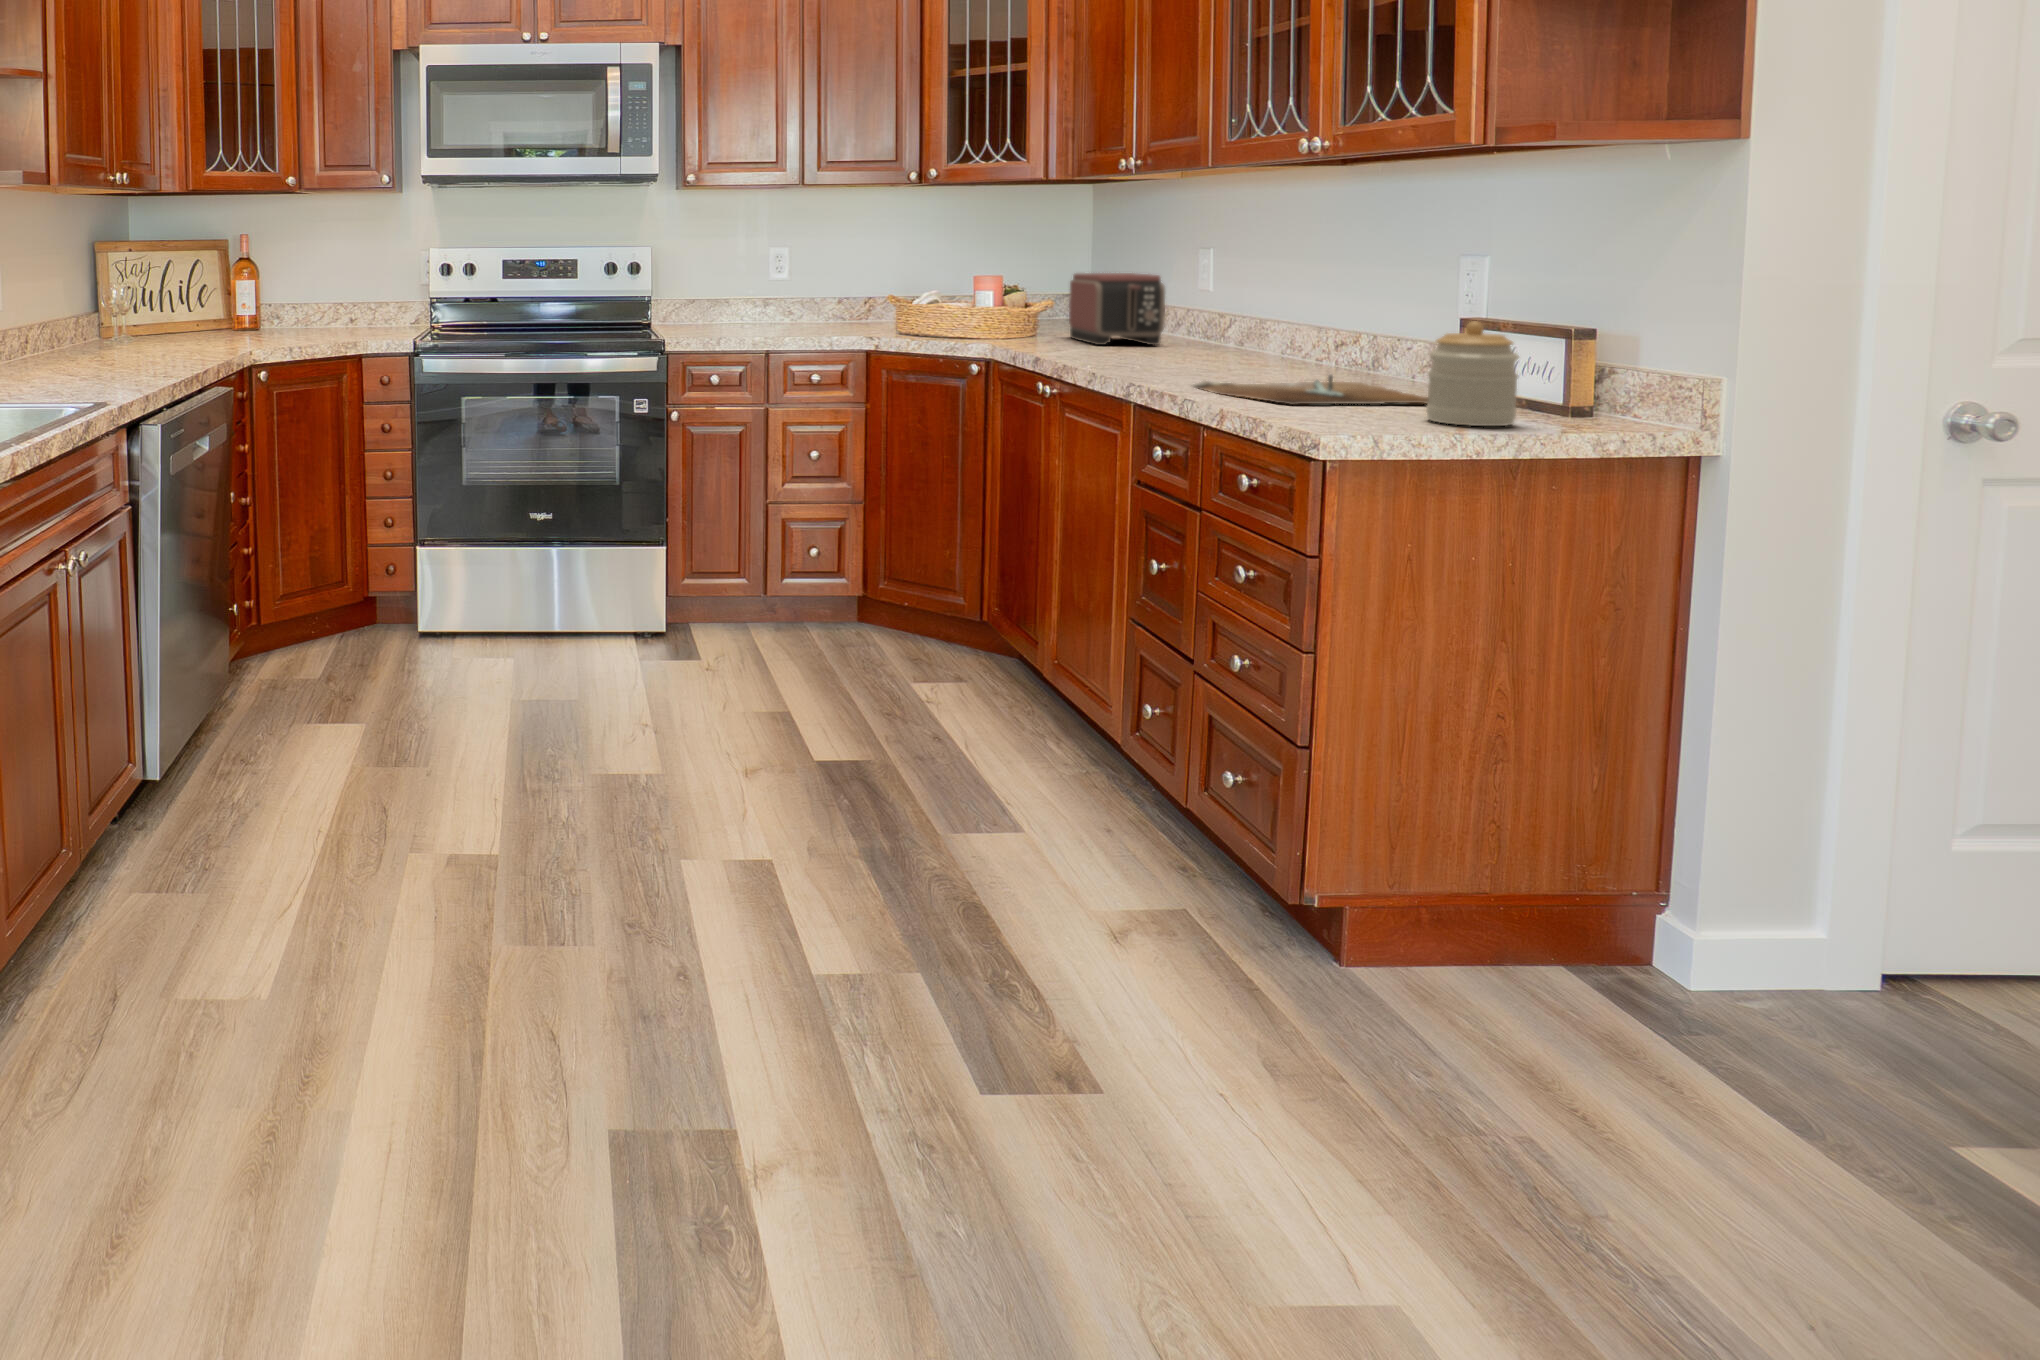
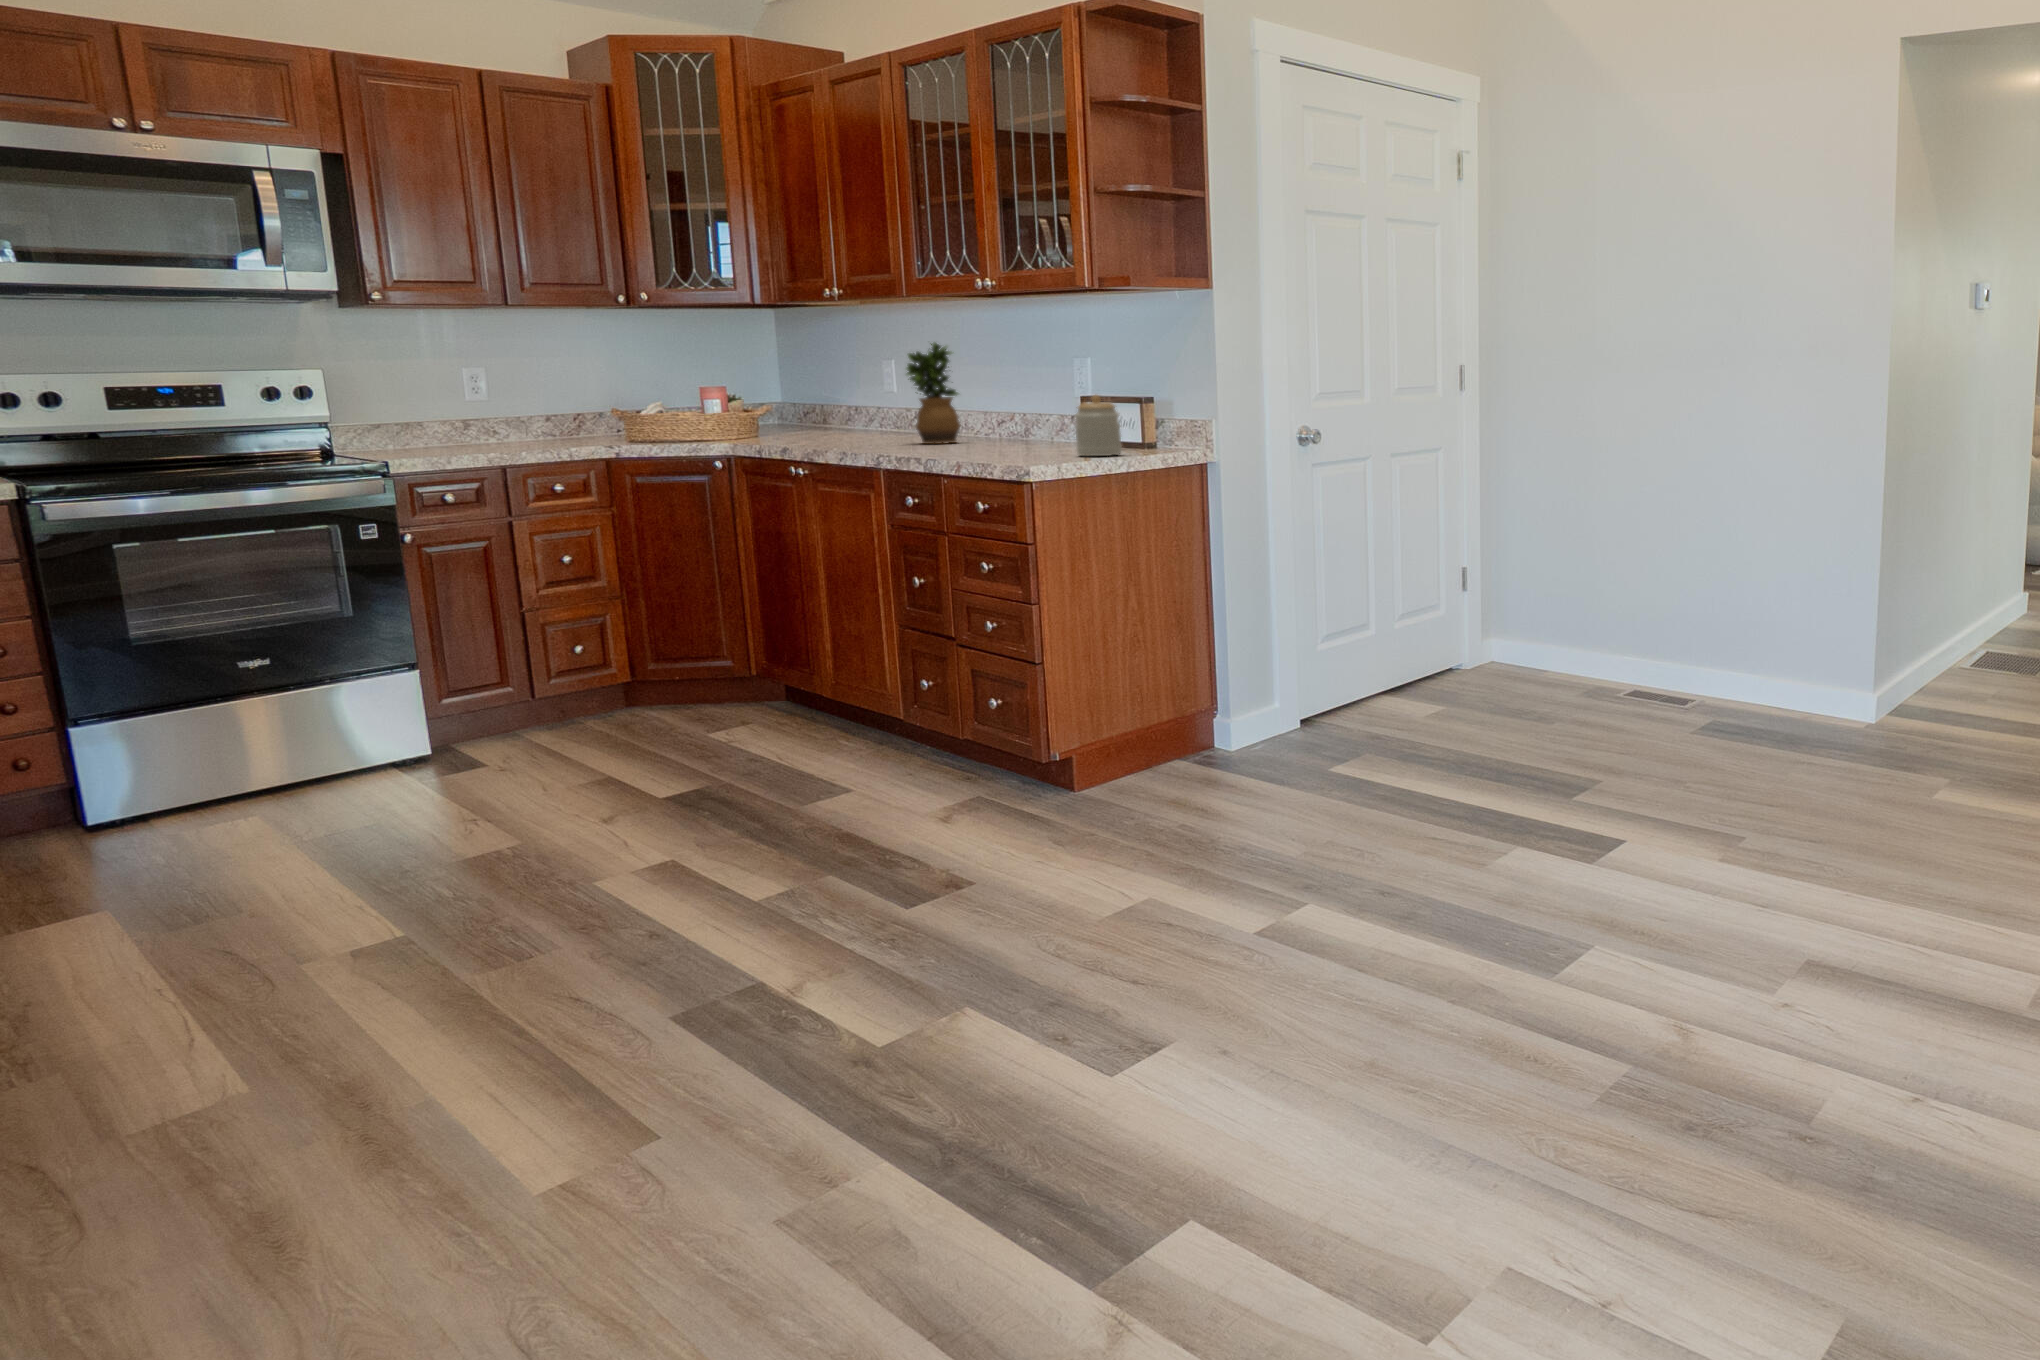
potted plant: none [1199,225,1277,364] -> present [907,343,961,444]
toaster: present [1069,273,1165,345] -> none [785,383,872,442]
cutting board: present [1193,375,1428,405] -> none [926,437,1081,456]

